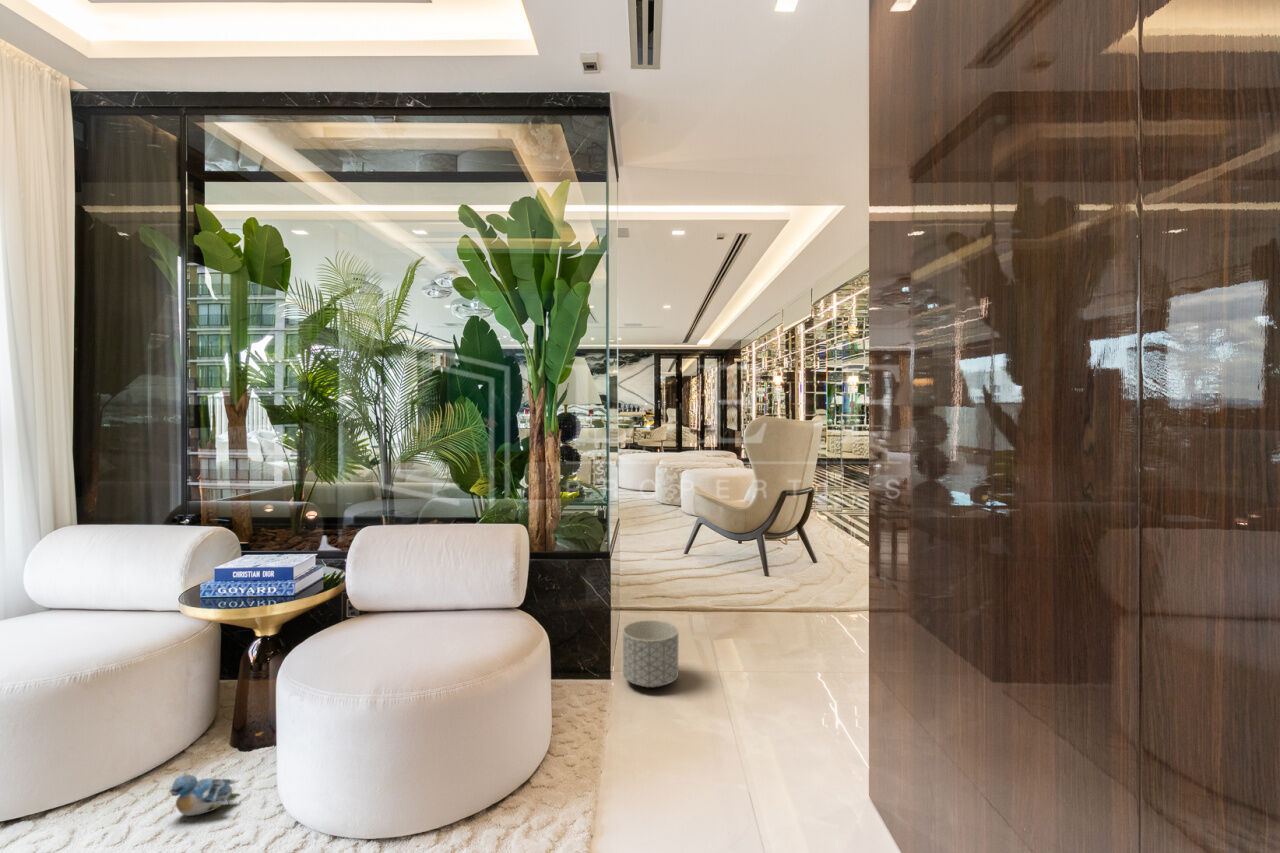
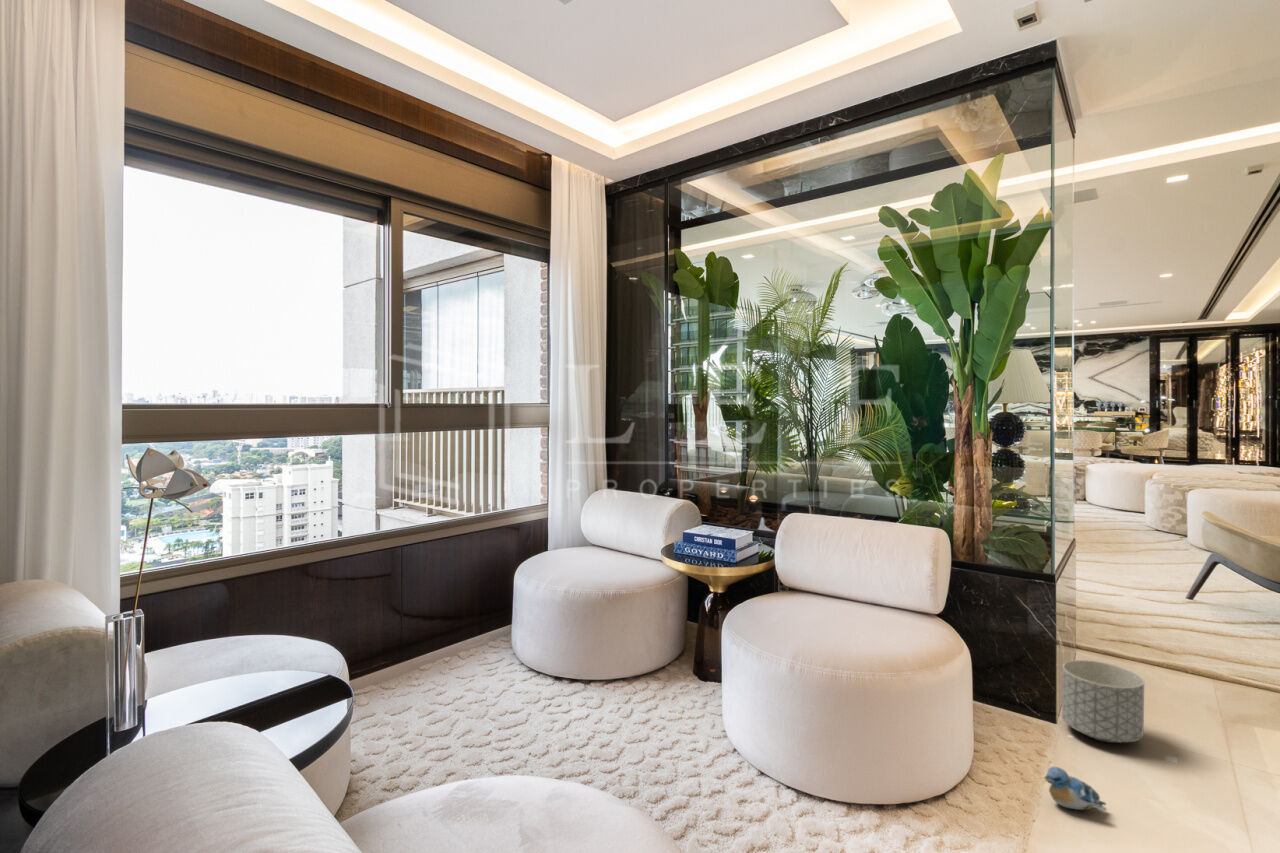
plush toy: present [170,775,240,816] -> present [1045,767,1106,810]

